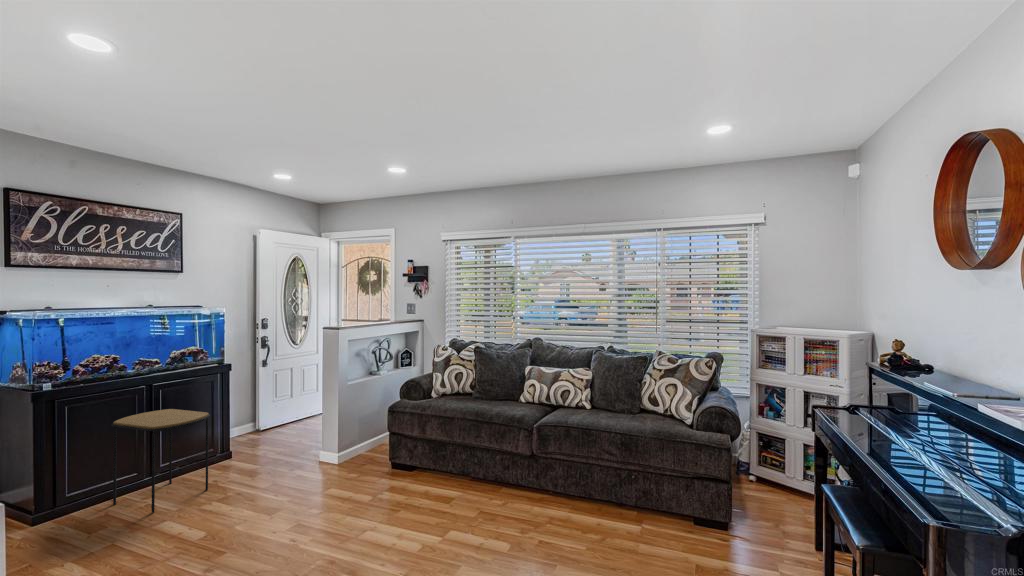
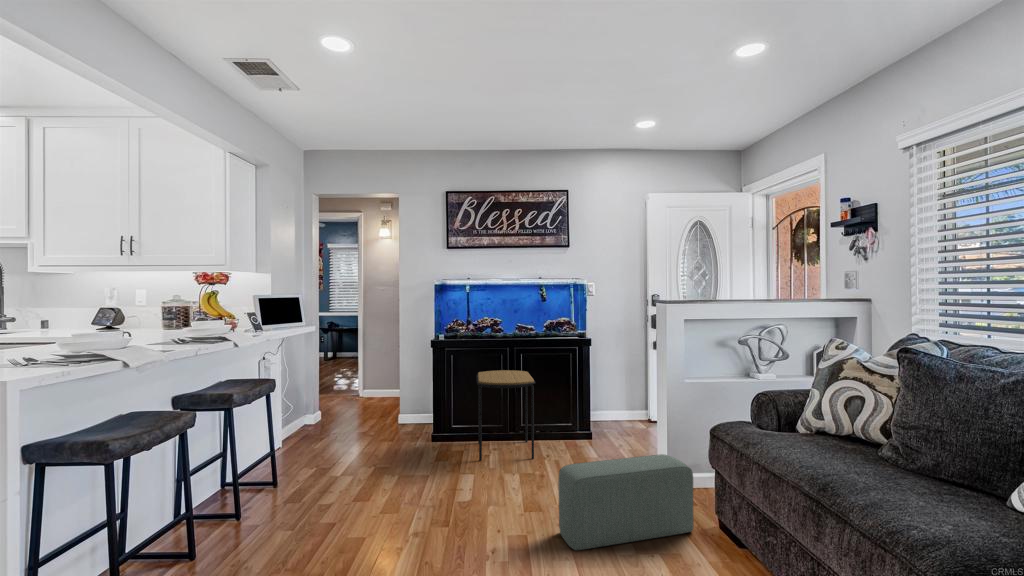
pouf: none [318,434,384,512] -> present [558,454,694,550]

